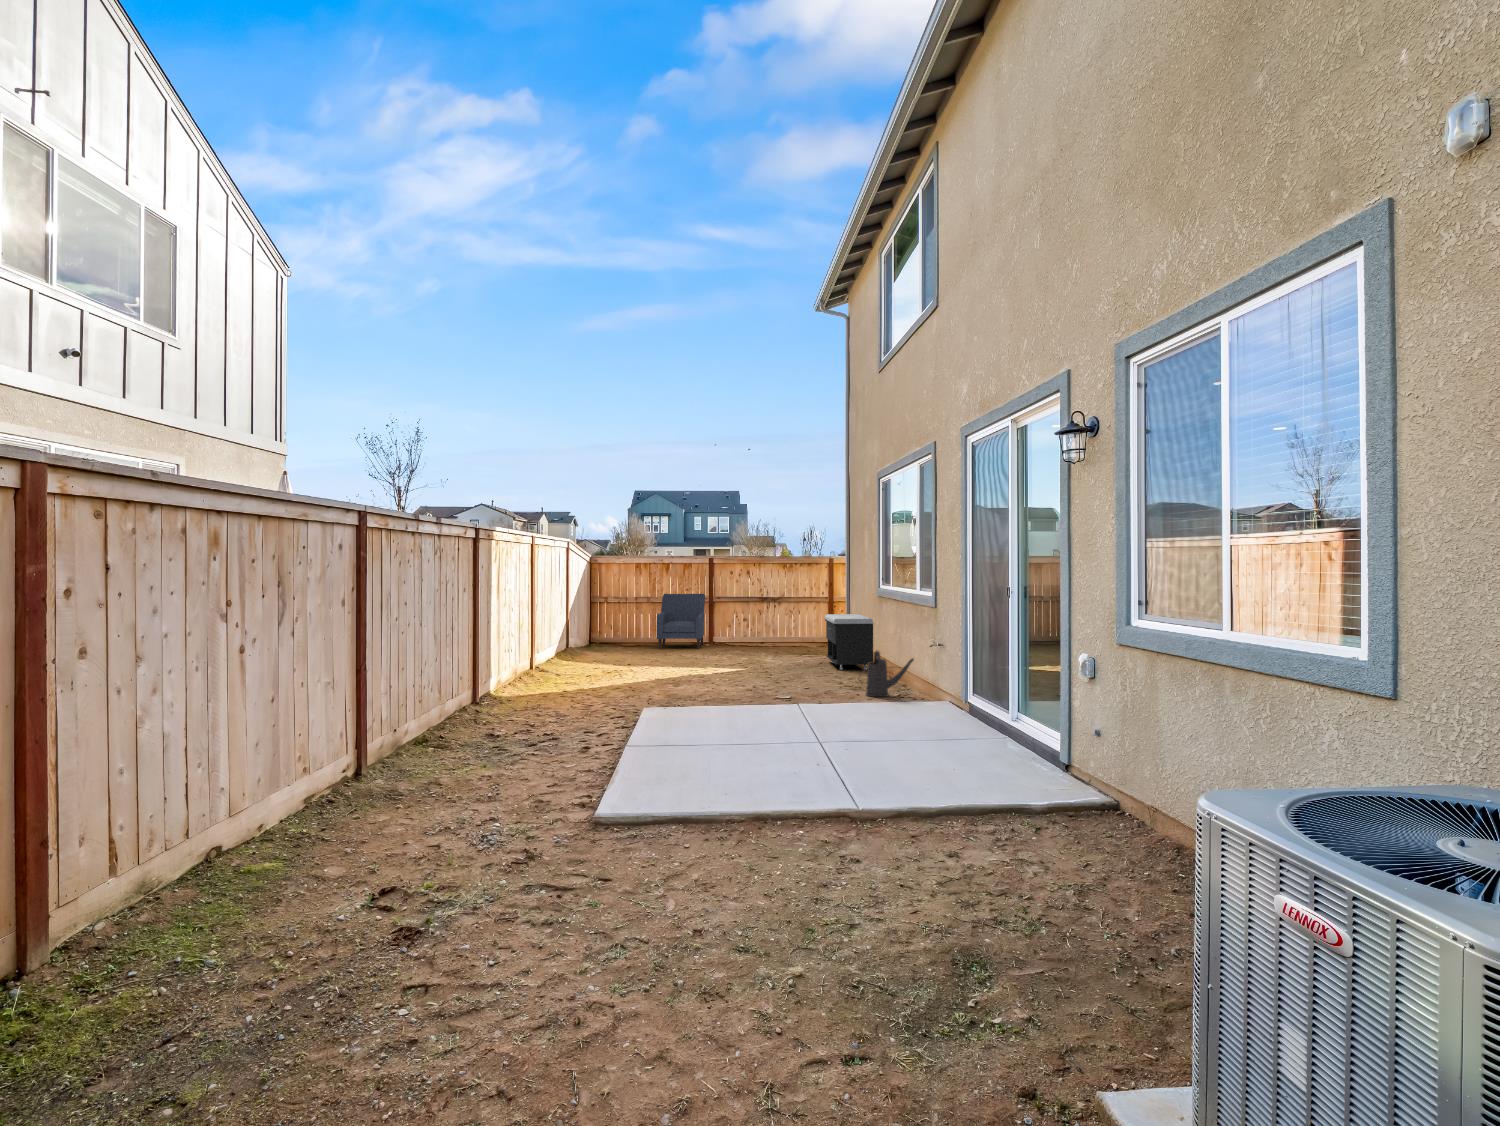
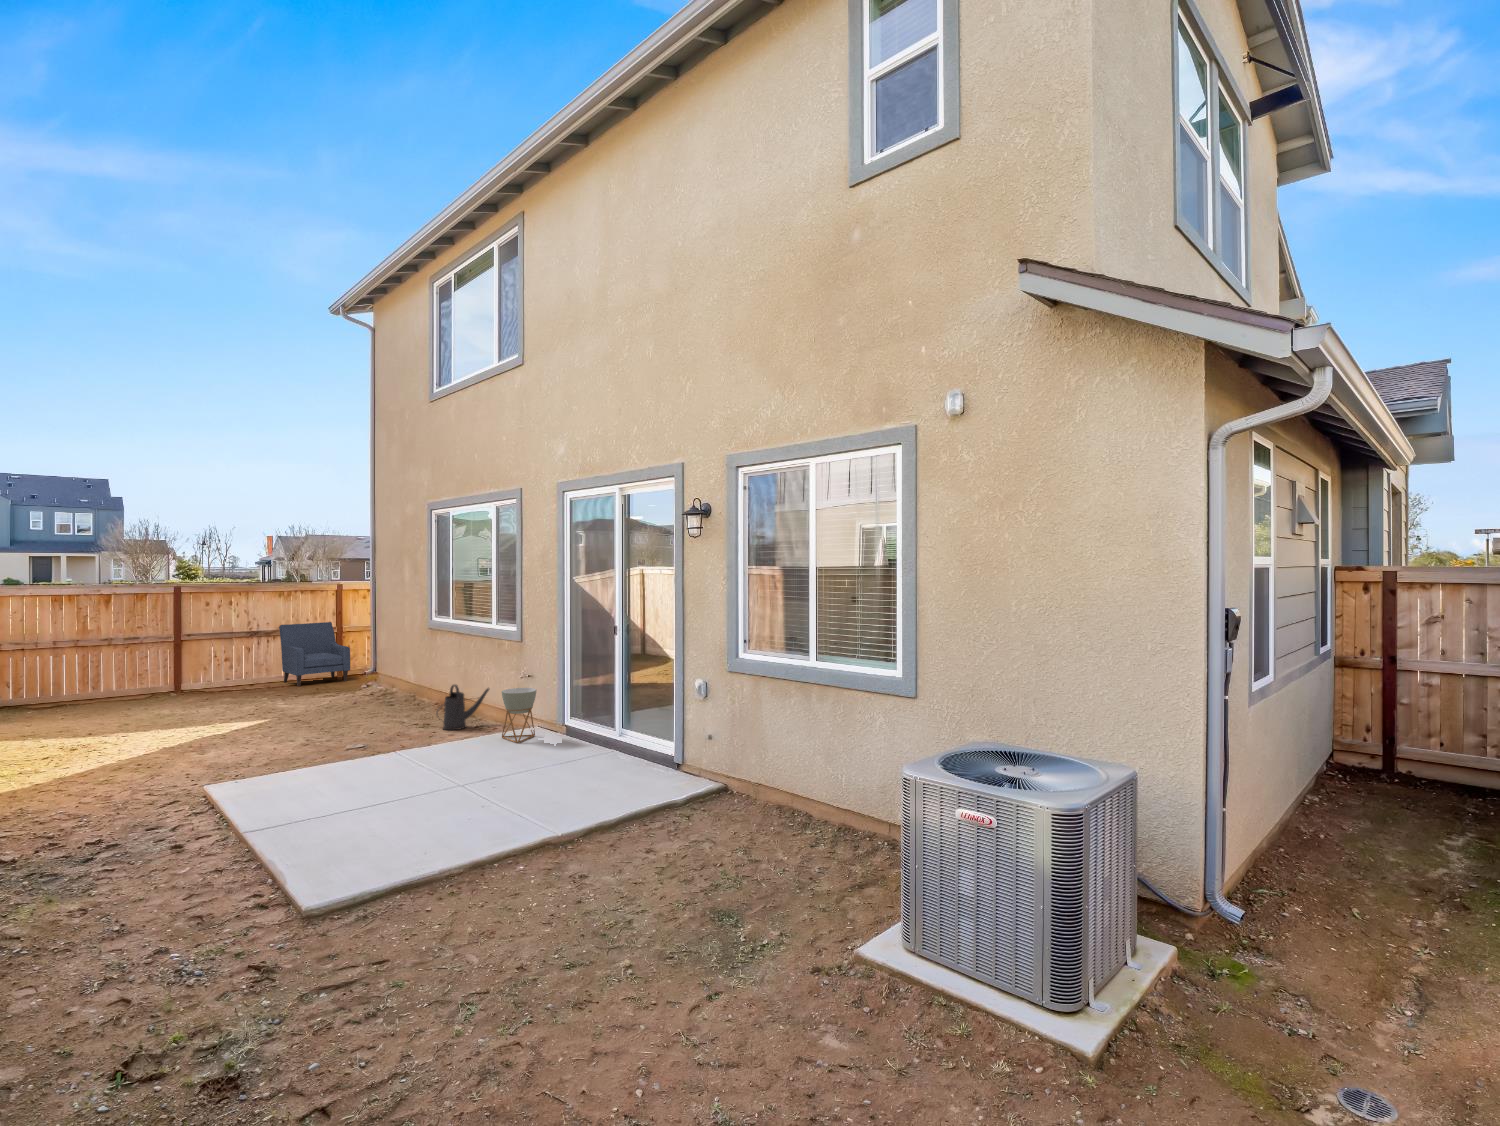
chair: present [656,594,705,649] -> present [279,622,350,687]
storage bench: present [825,614,873,670] -> none [358,646,422,705]
planter: none [908,658,946,717] -> present [502,688,537,743]

